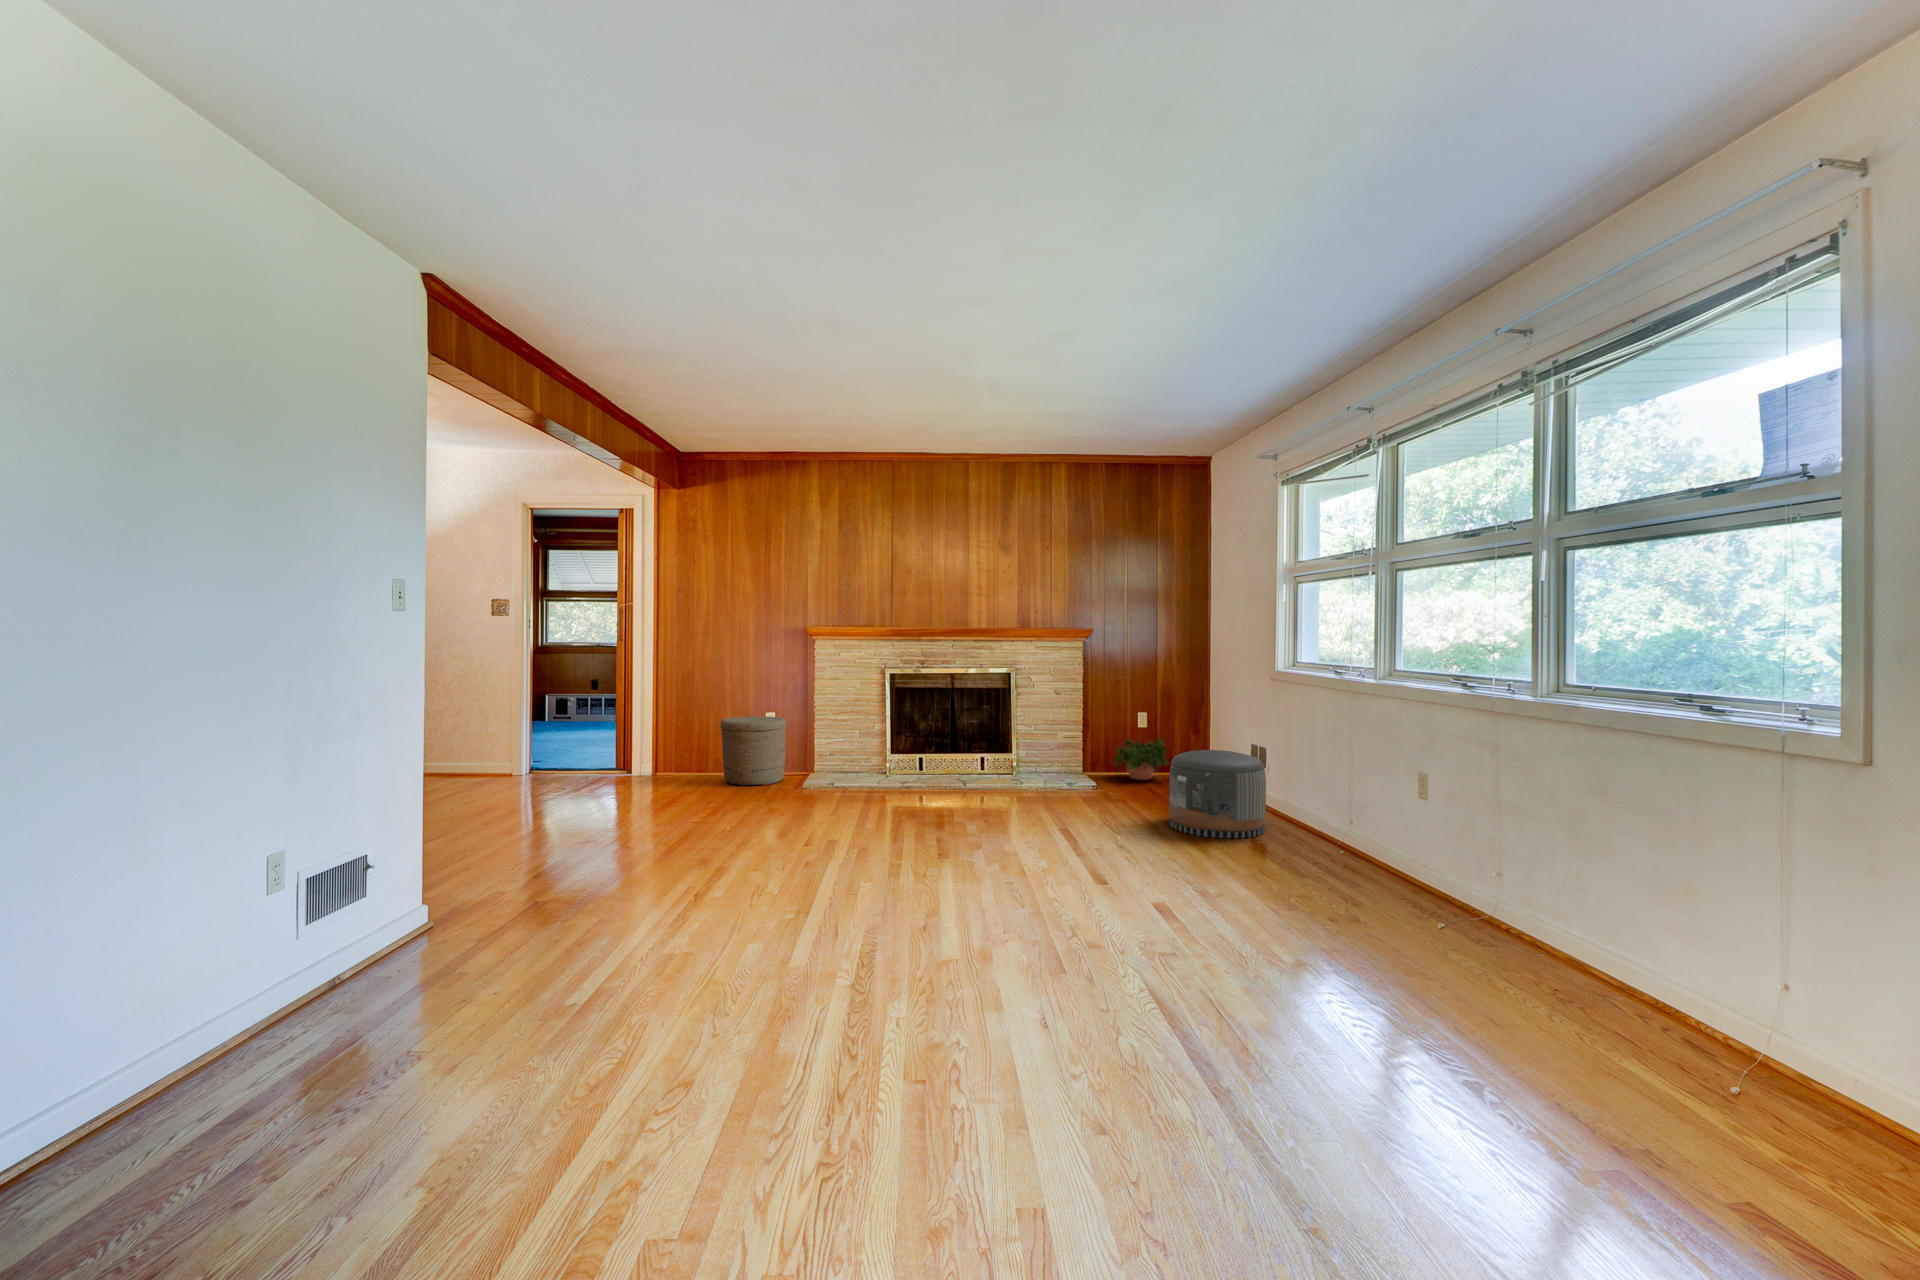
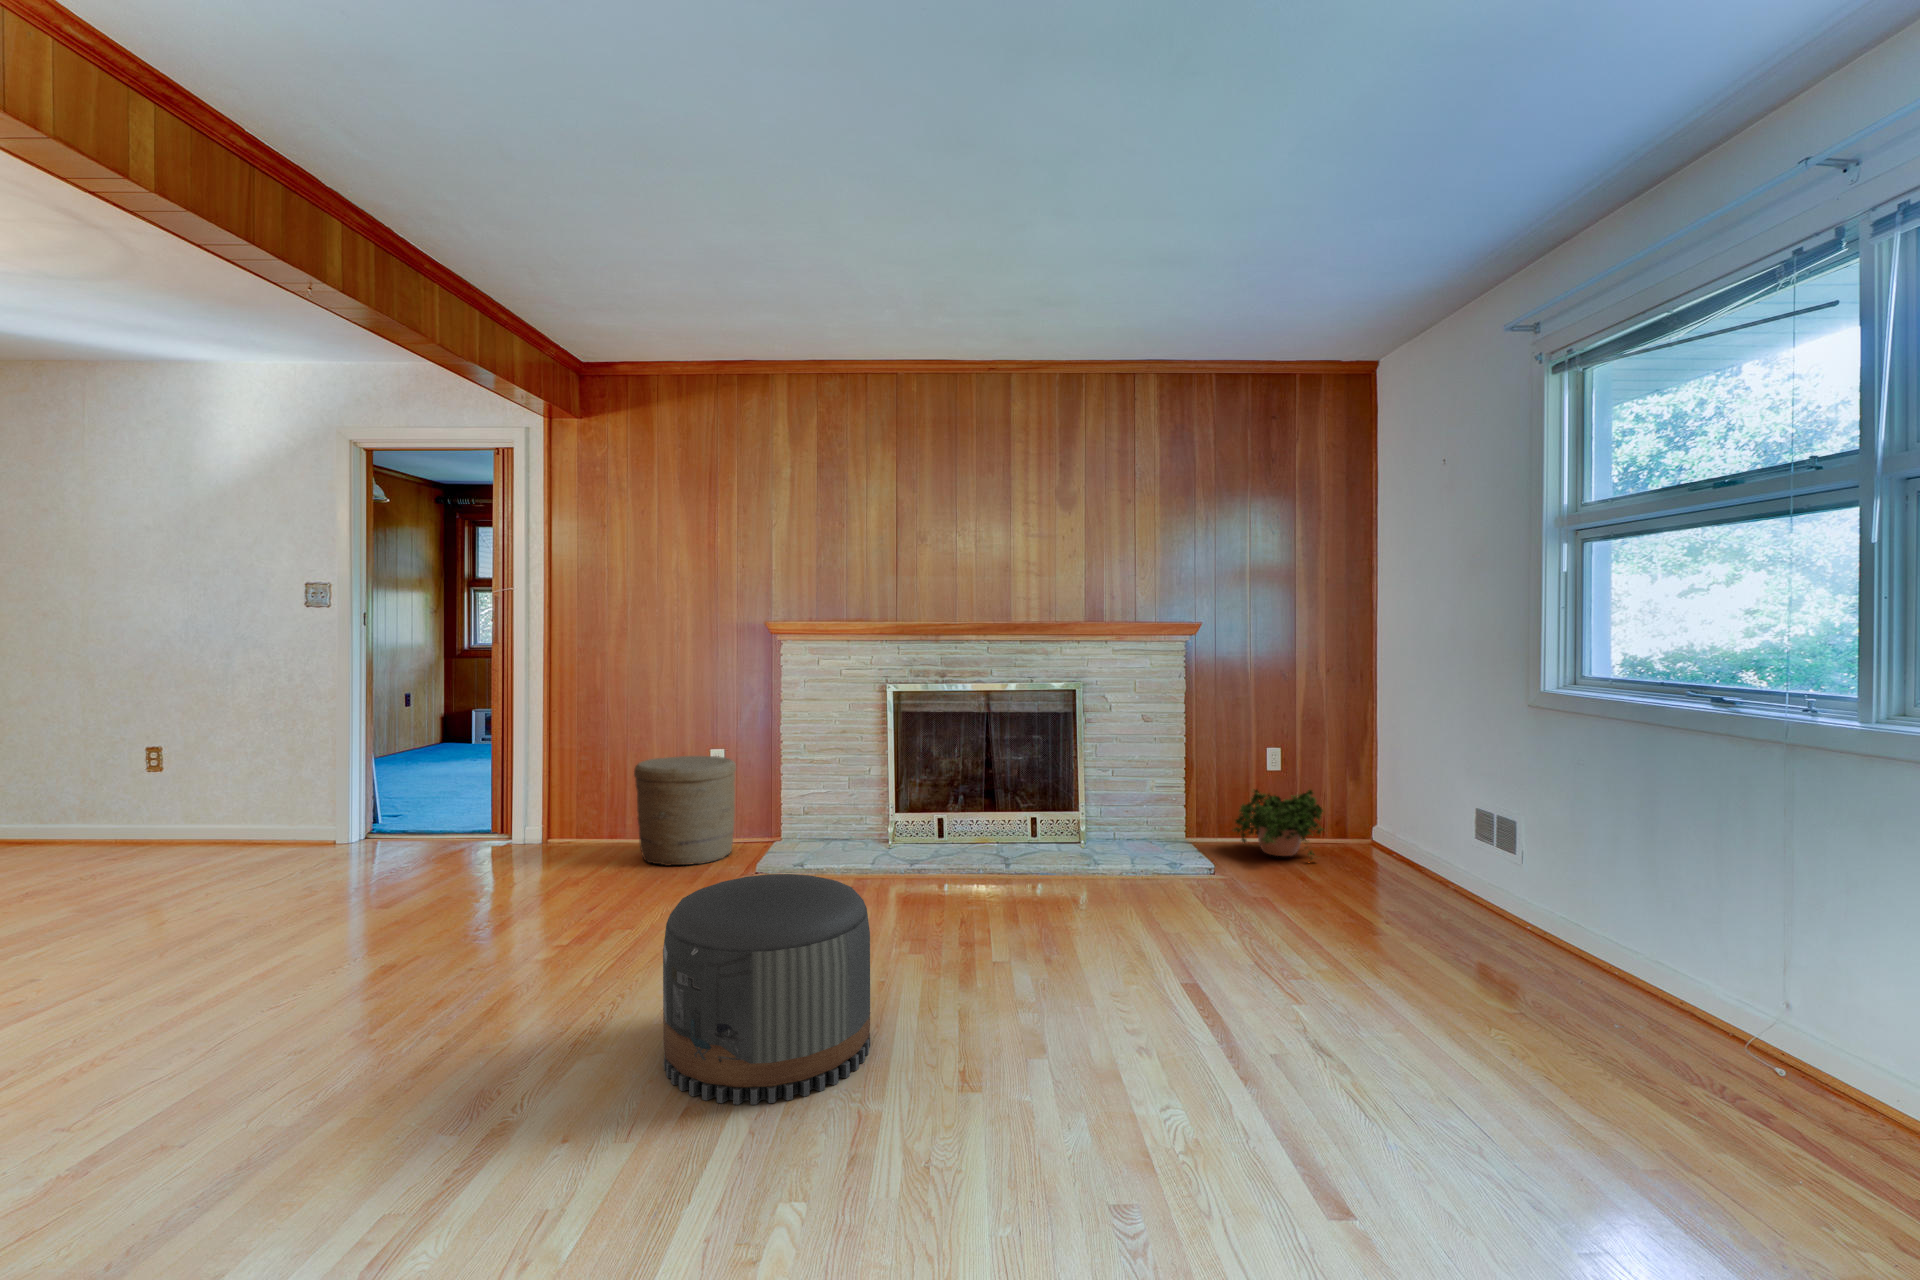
pouf: present [1169,750,1266,838] -> present [663,874,870,1104]

